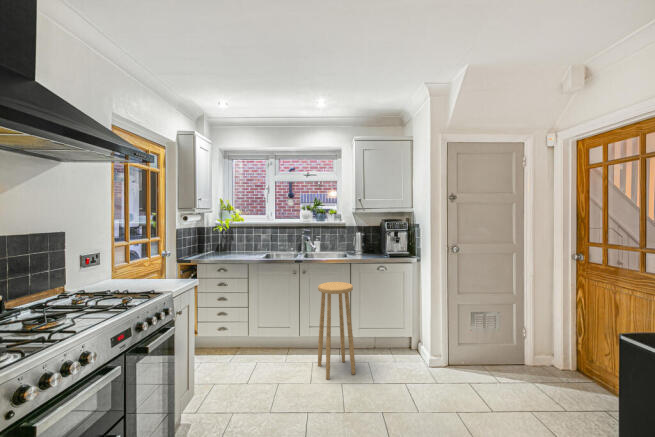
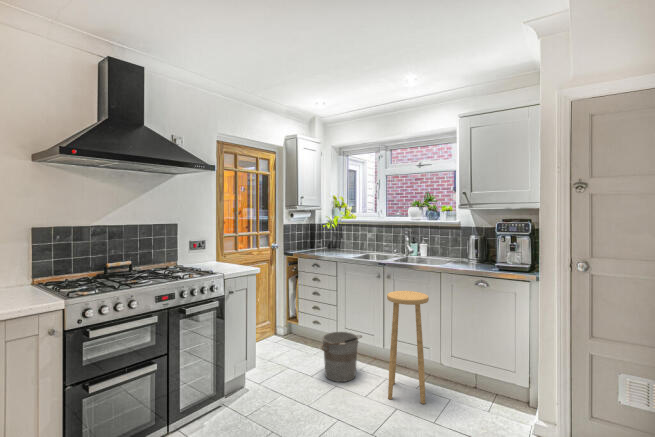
bucket: none [252,330,290,380] -> present [322,332,362,382]

